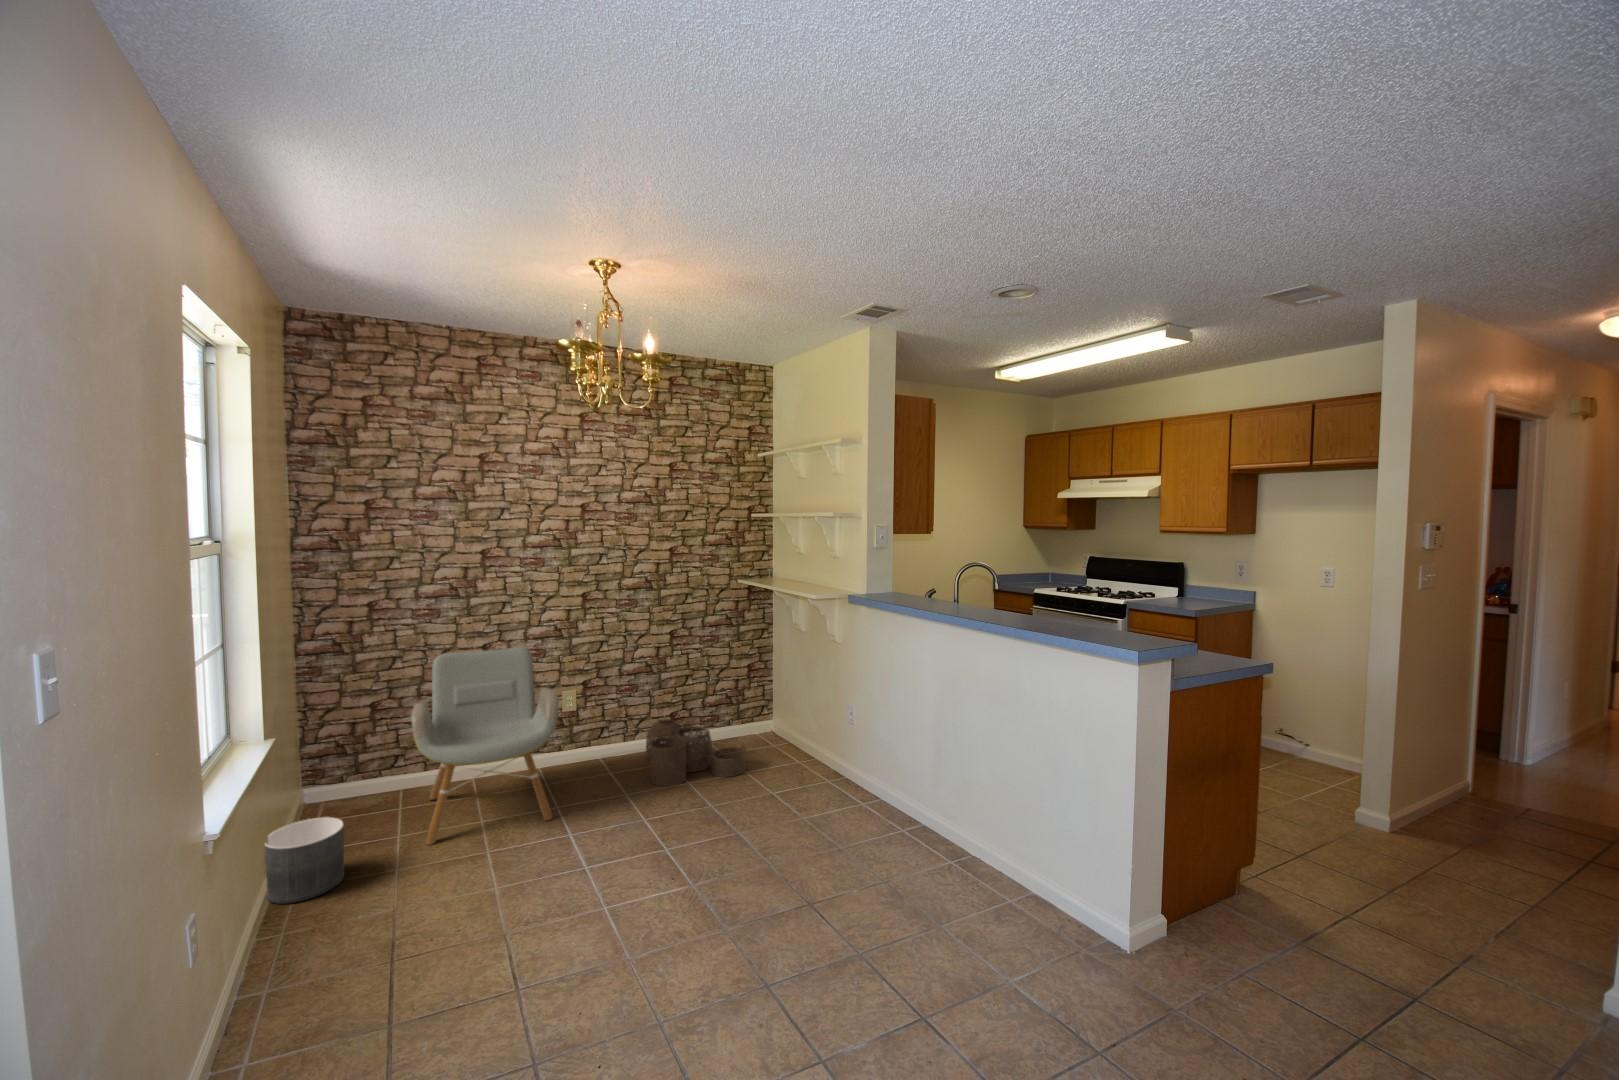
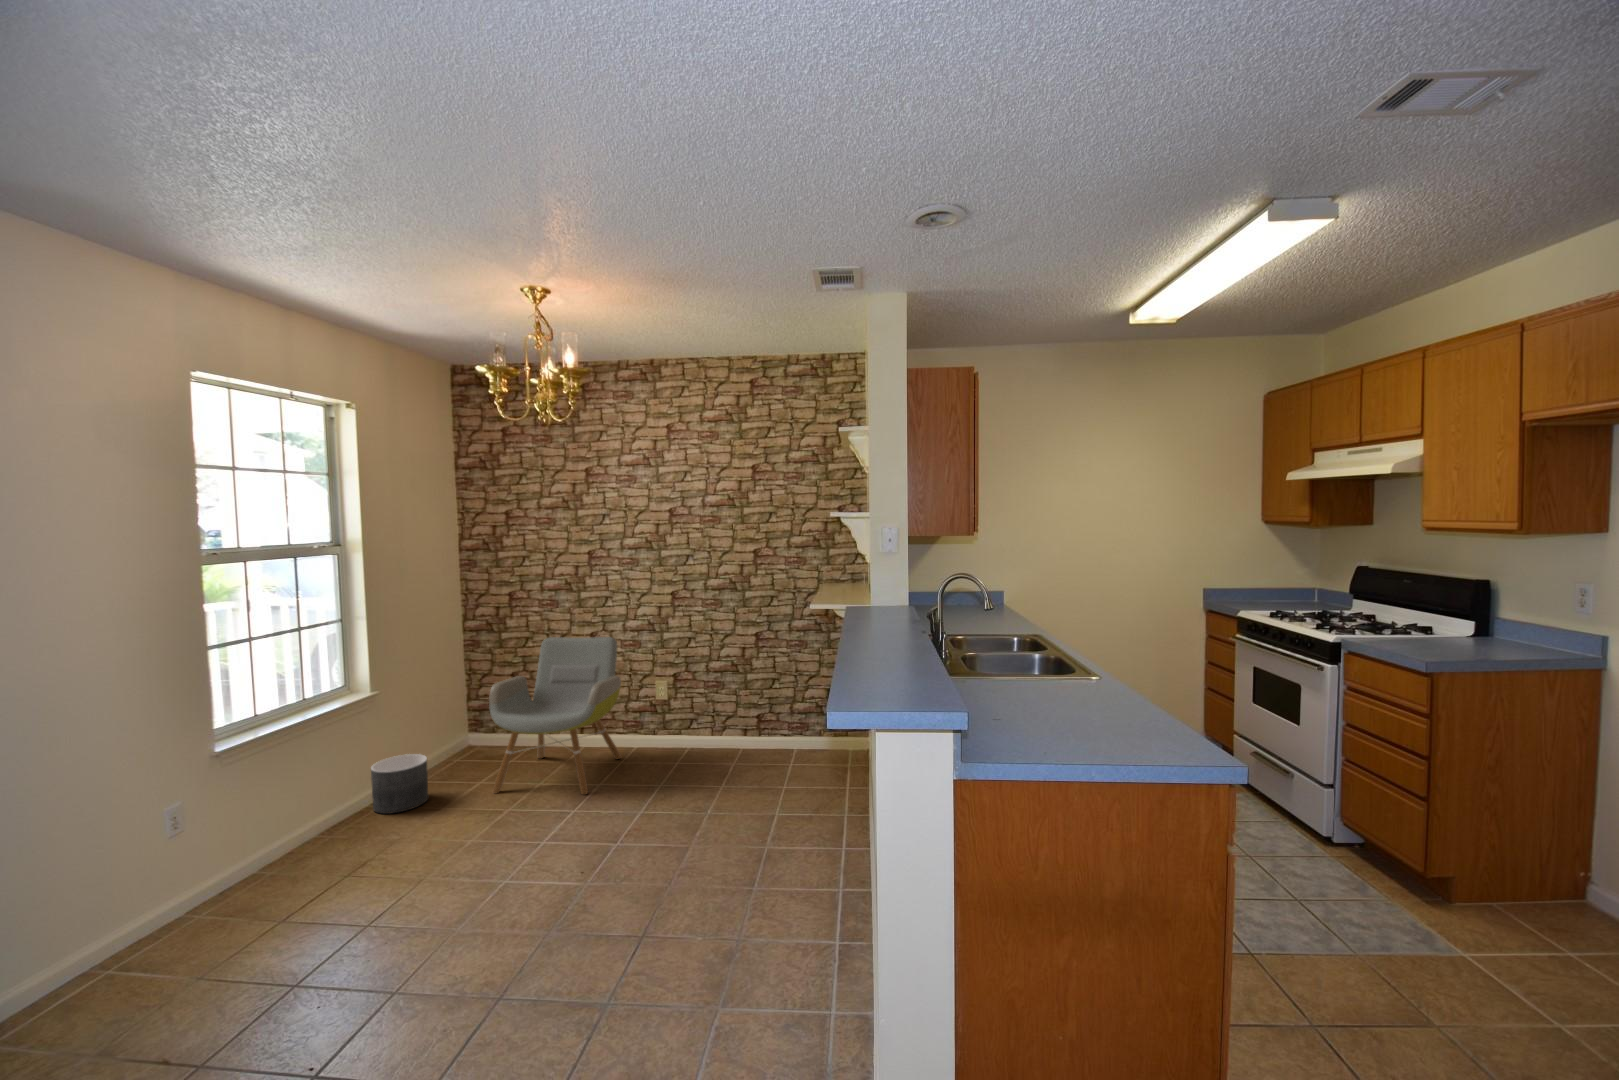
woven basket: present [646,719,746,786] -> none [695,718,791,791]

